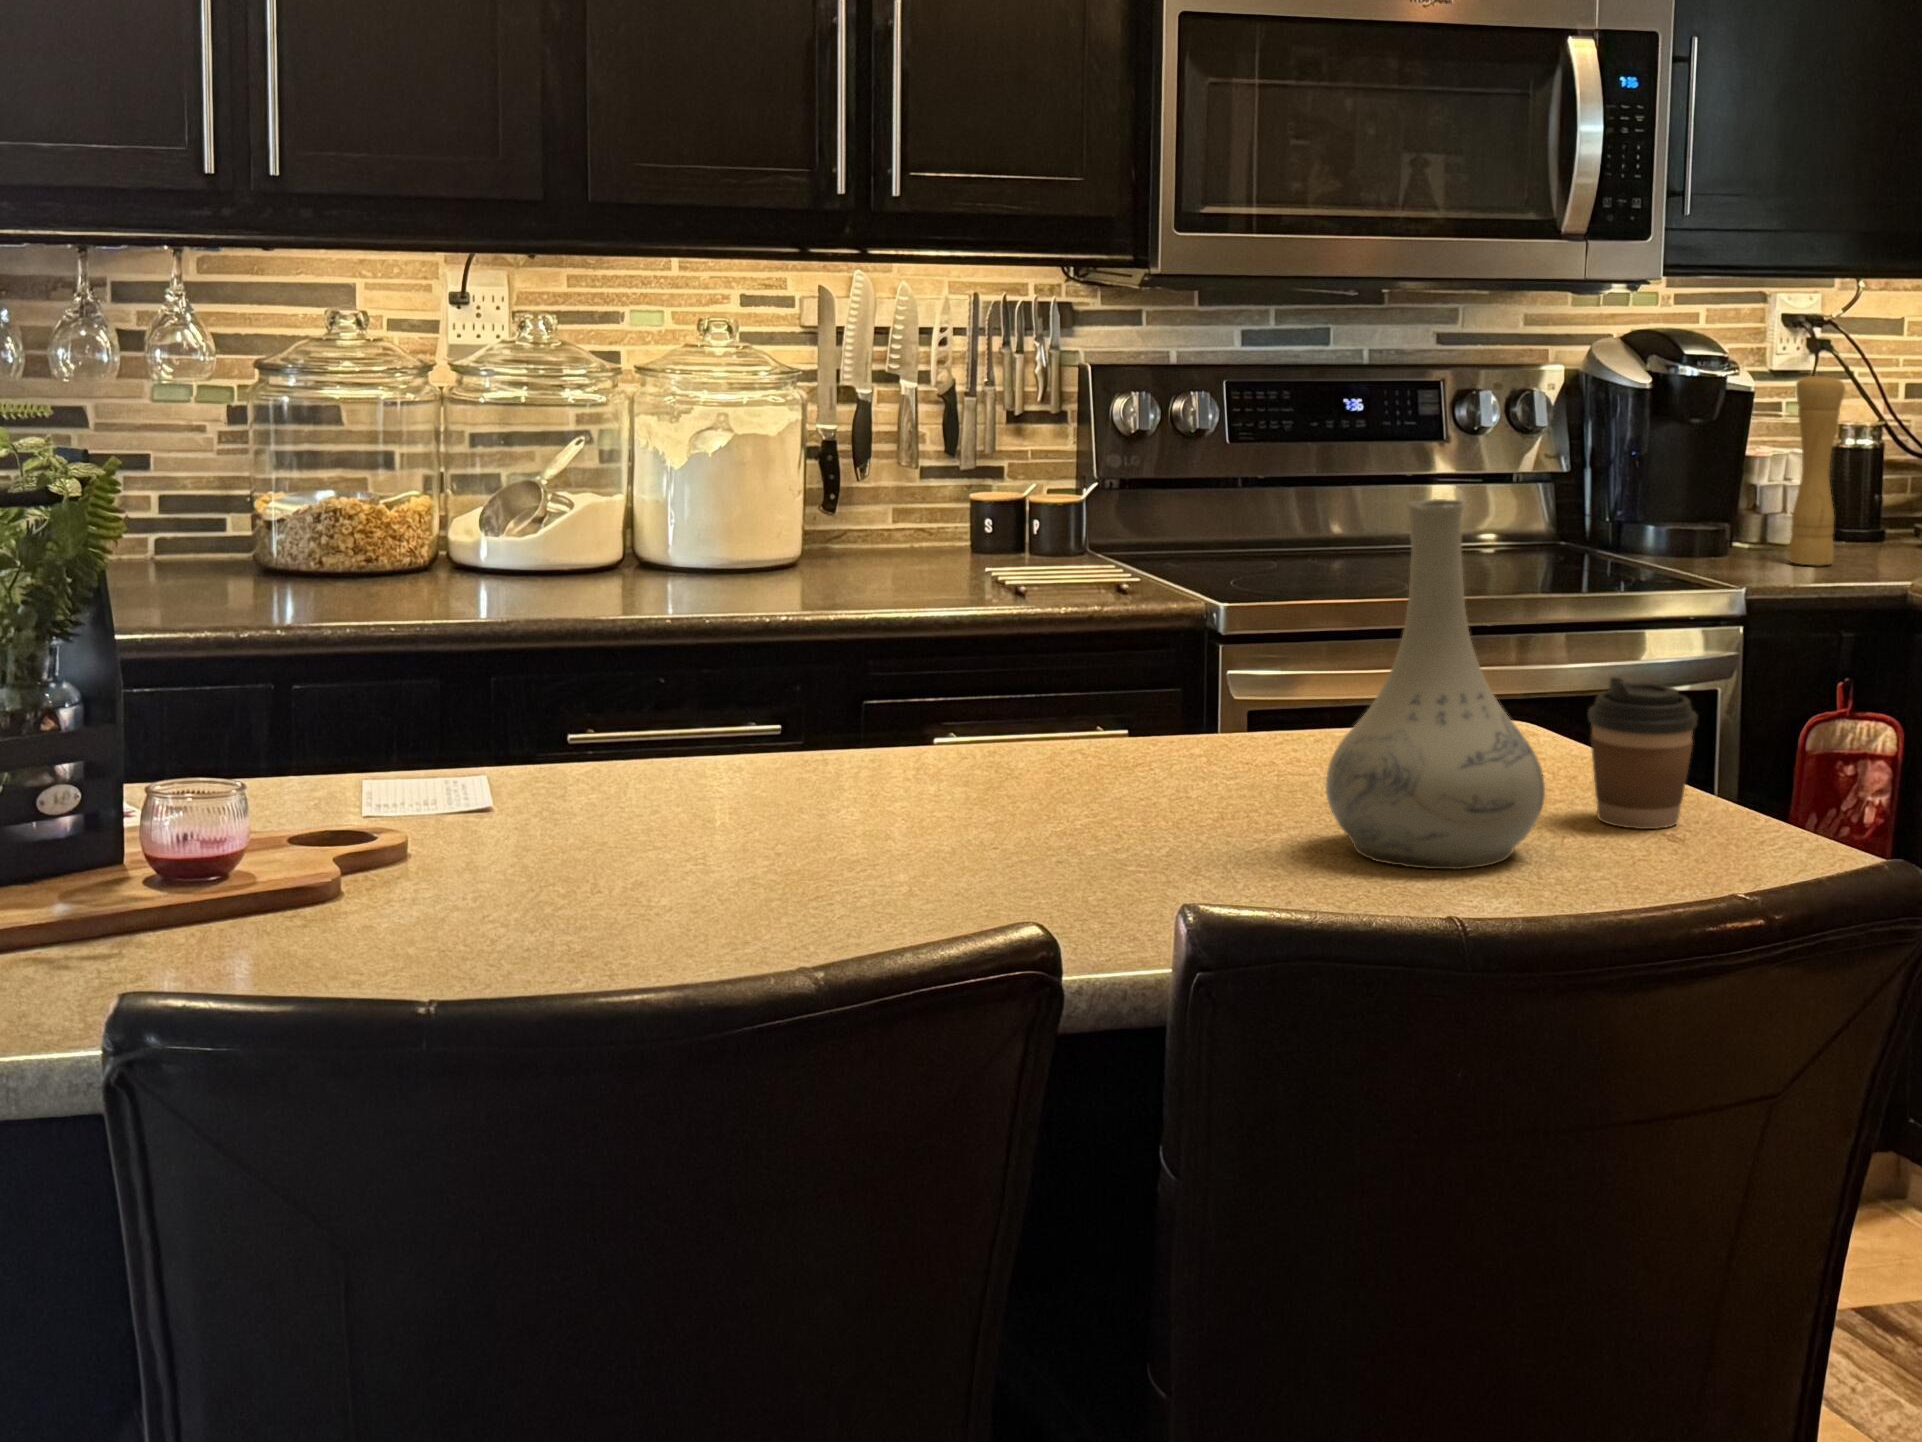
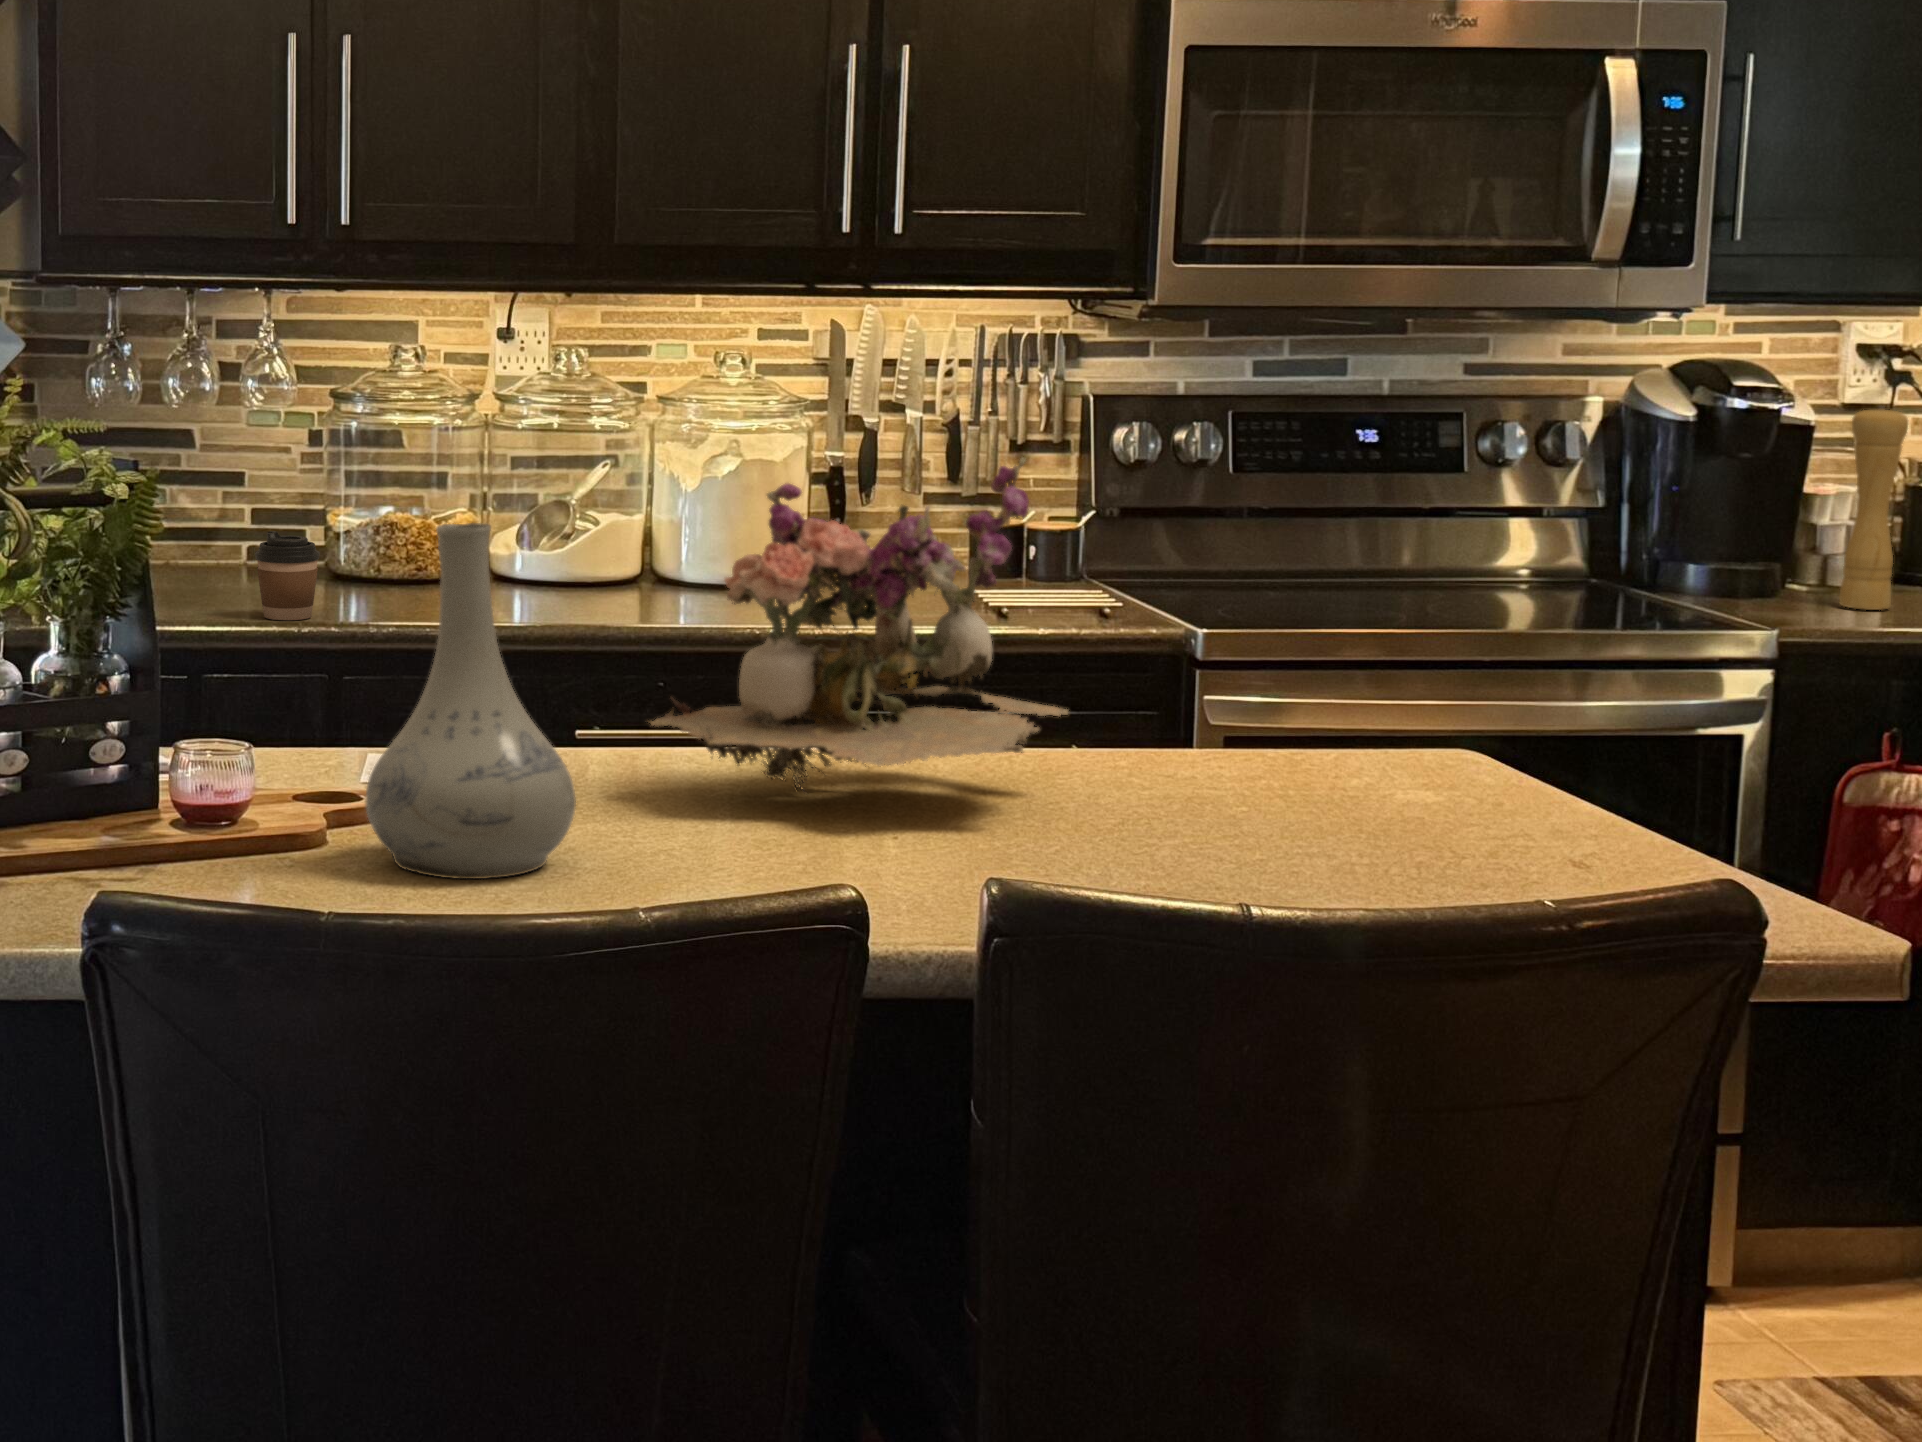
flower arrangement: none [712,431,1170,807] -> present [651,458,1068,790]
vase: present [1326,499,1545,869] -> present [366,523,576,879]
coffee cup: present [1588,677,1697,829] -> present [255,531,320,620]

